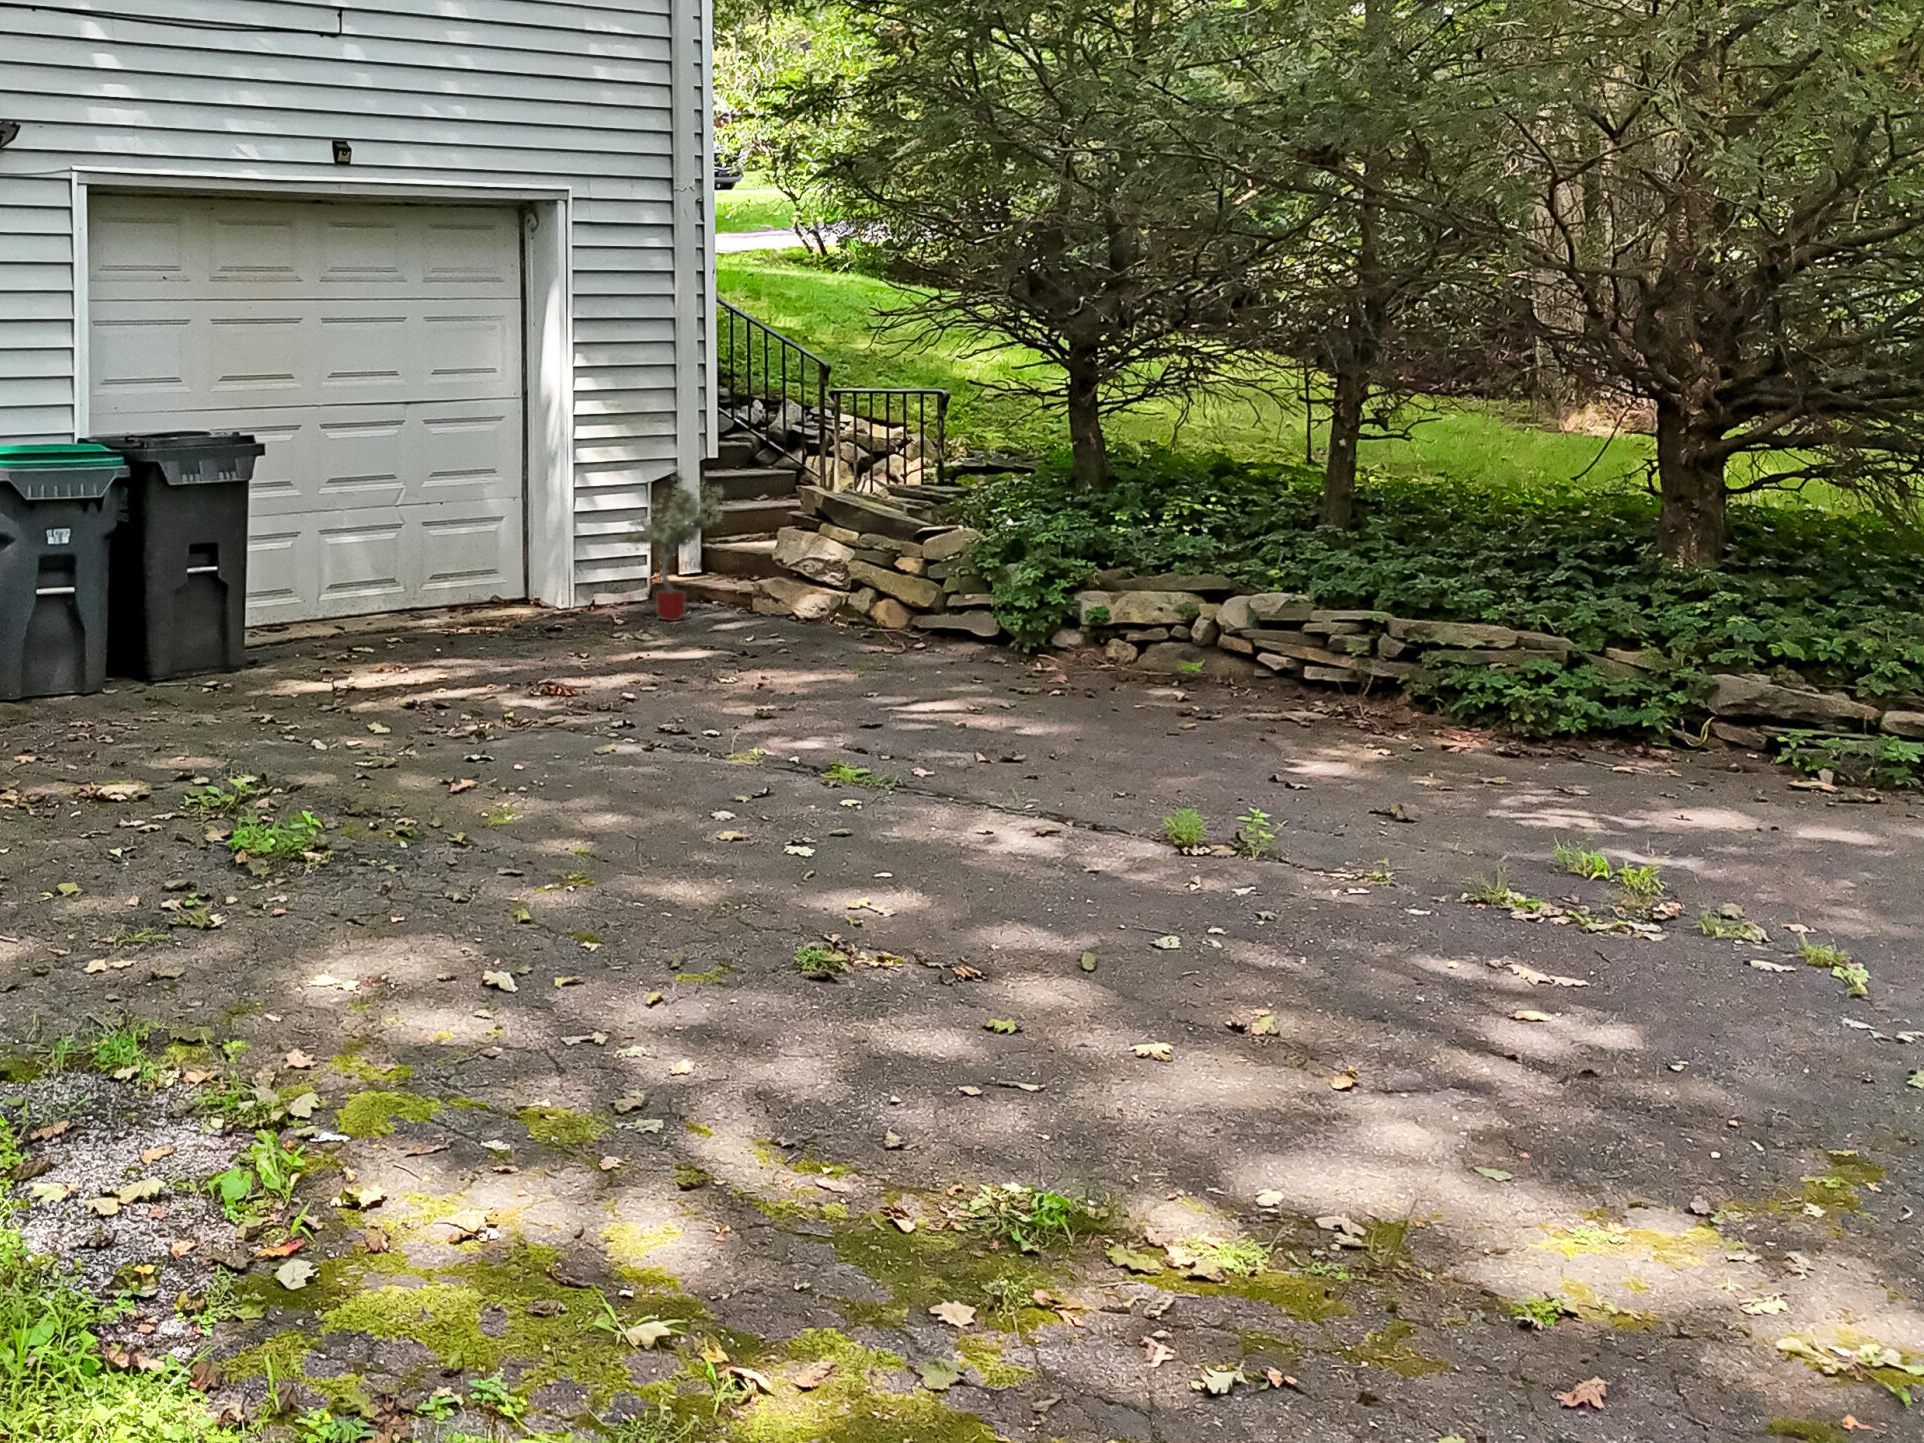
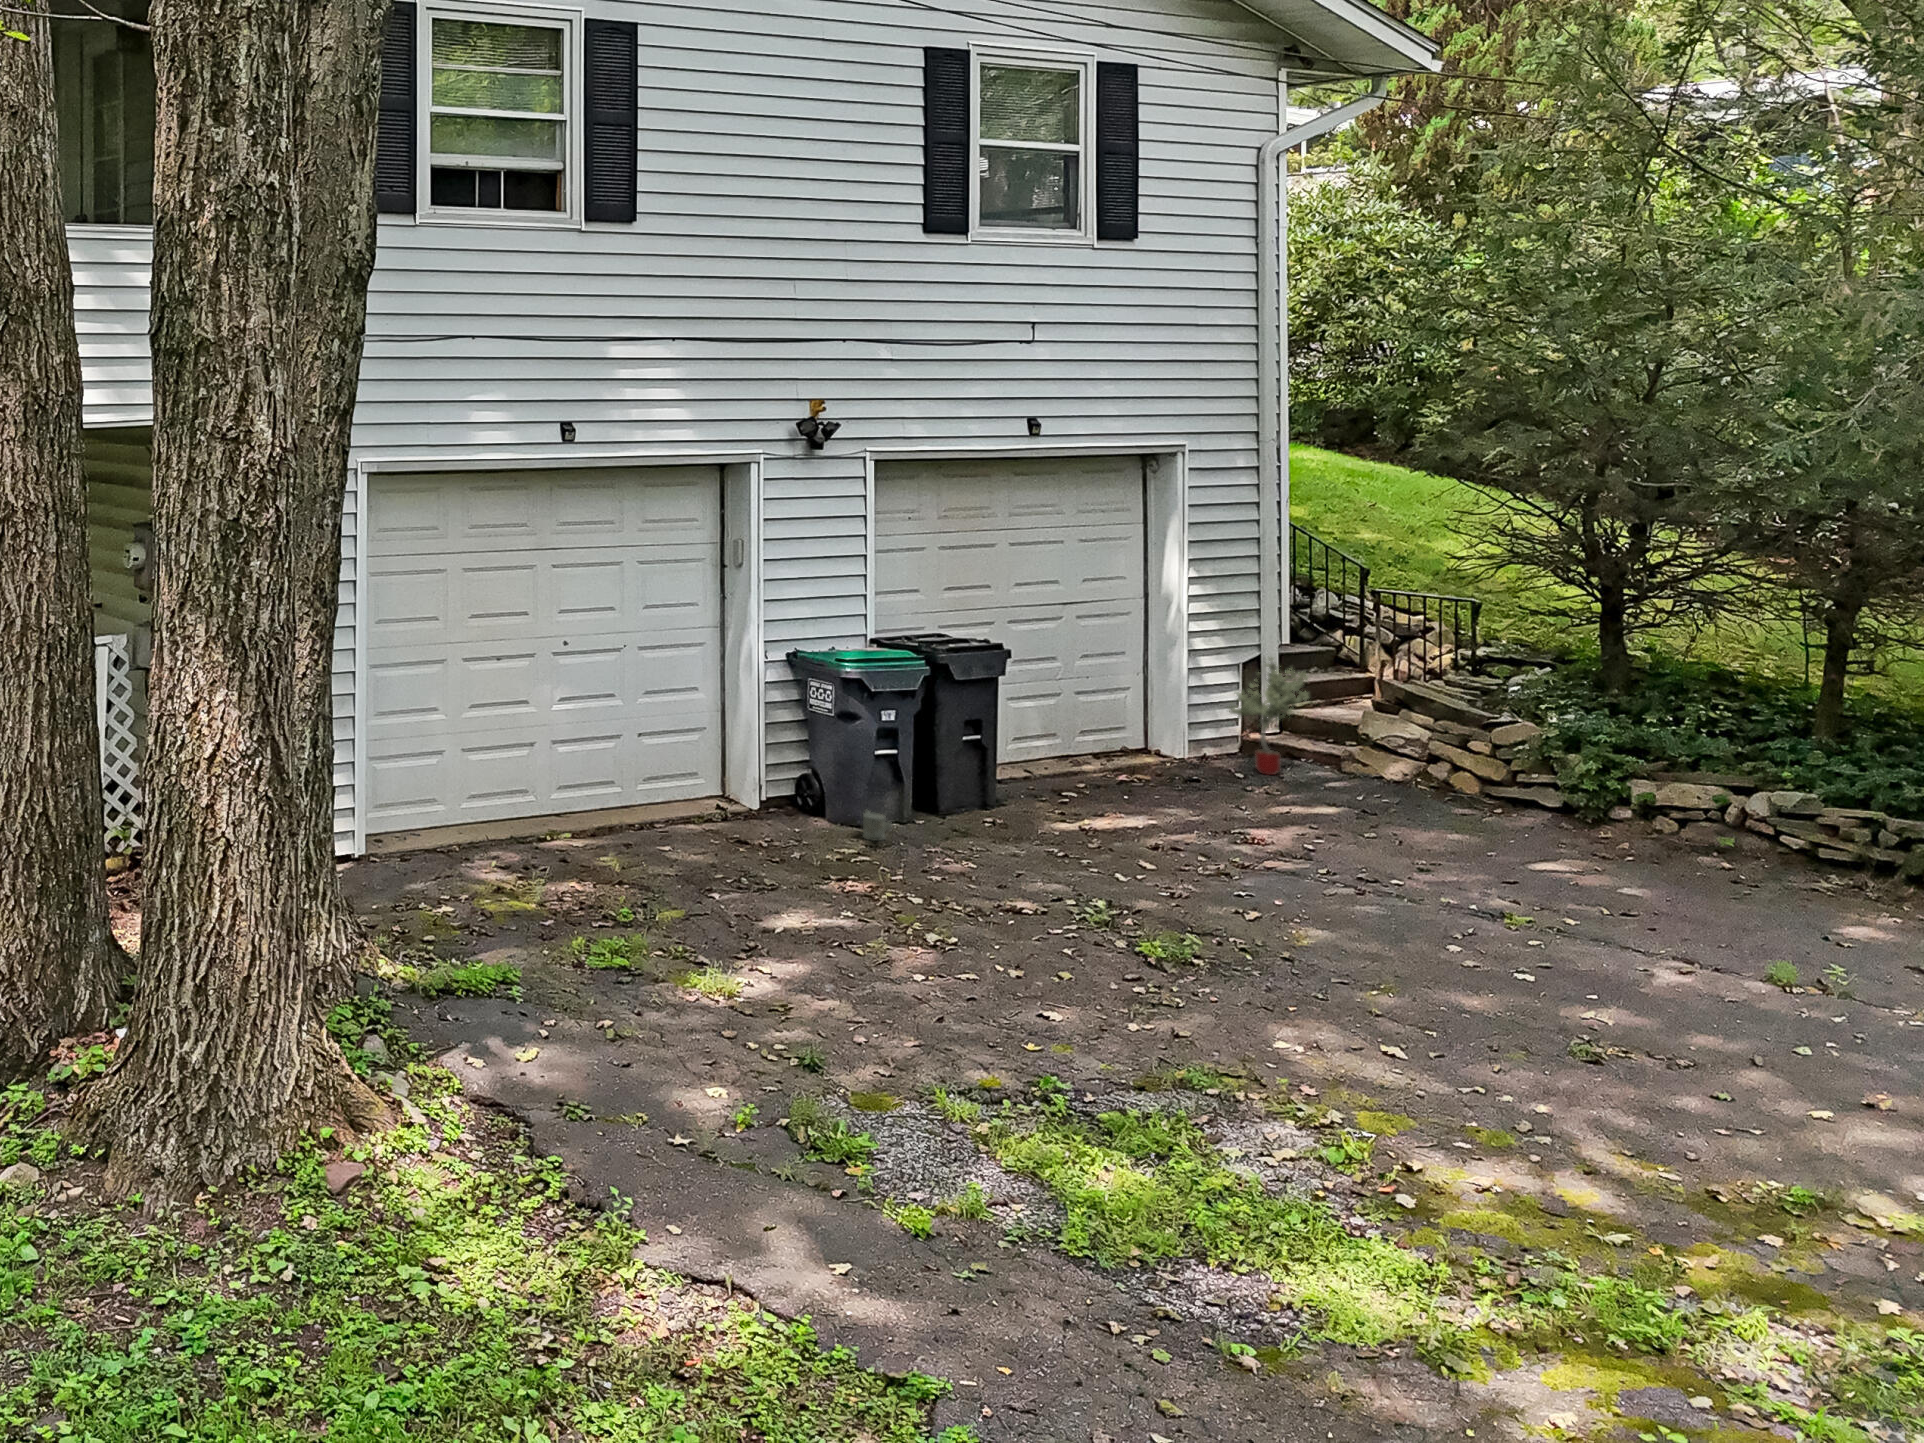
watering can: none [10,671,46,712] -> present [863,810,892,841]

